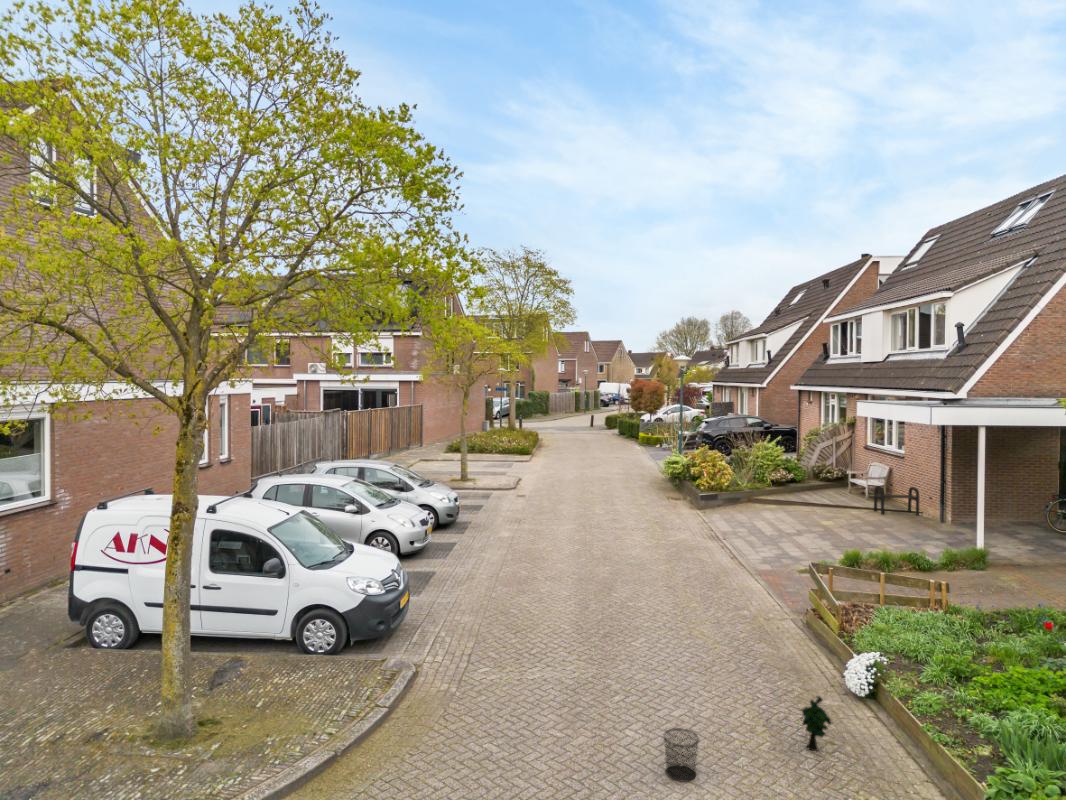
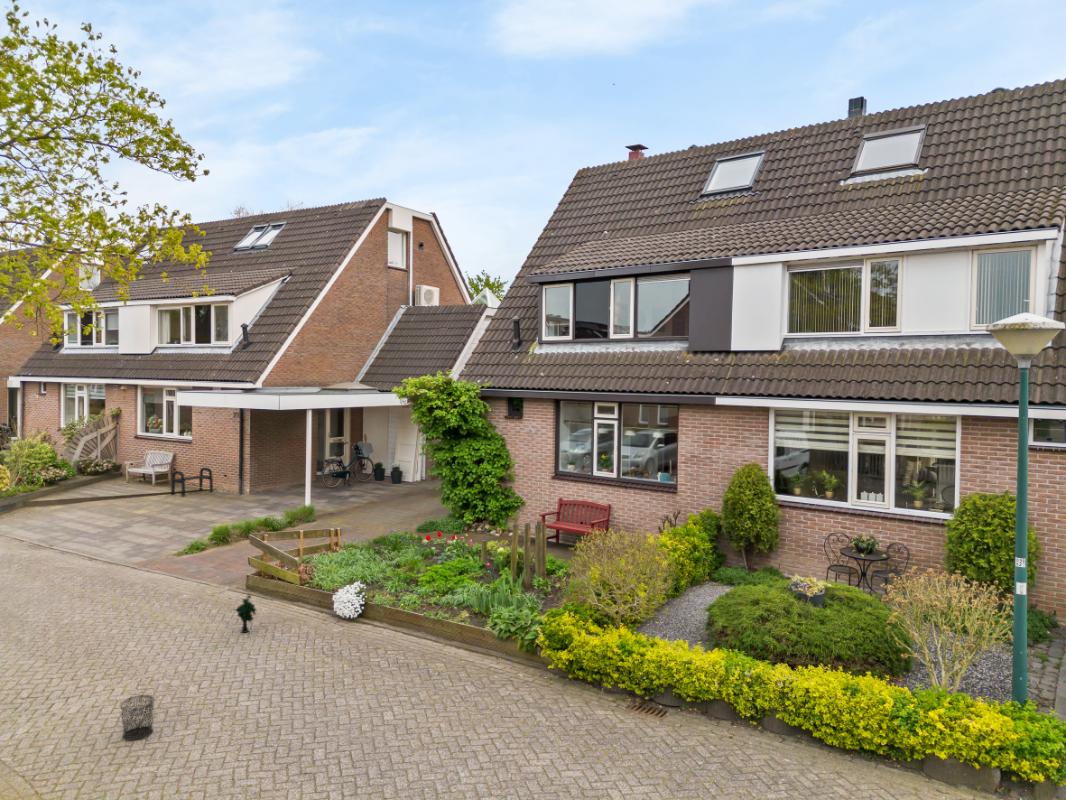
decorative plant: present [802,696,831,751] -> present [236,595,256,633]
waste bin: present [664,728,699,781] -> present [120,695,154,740]

